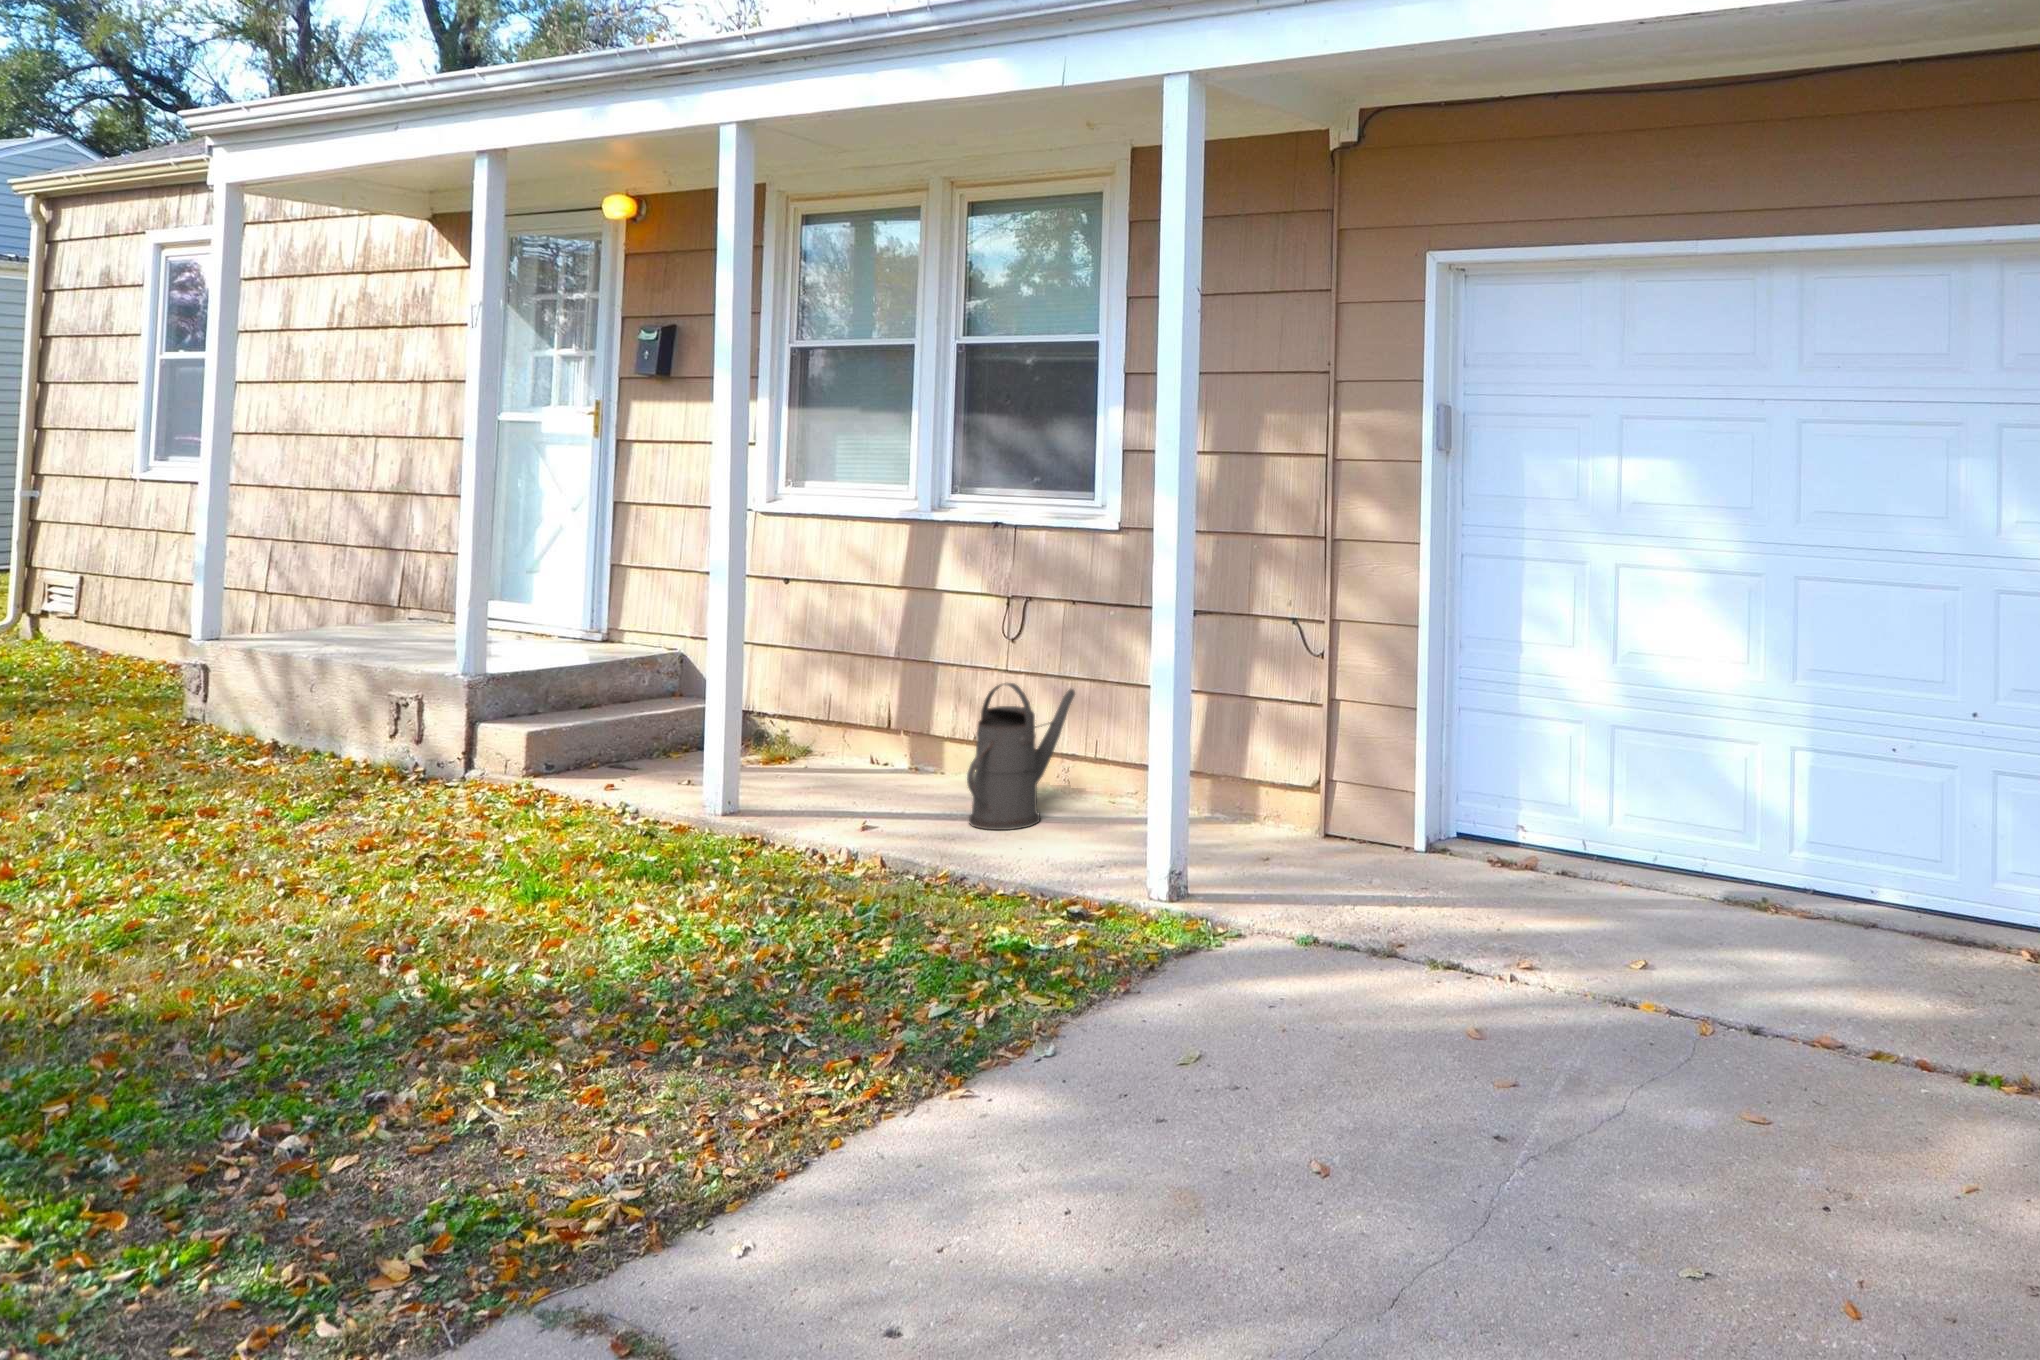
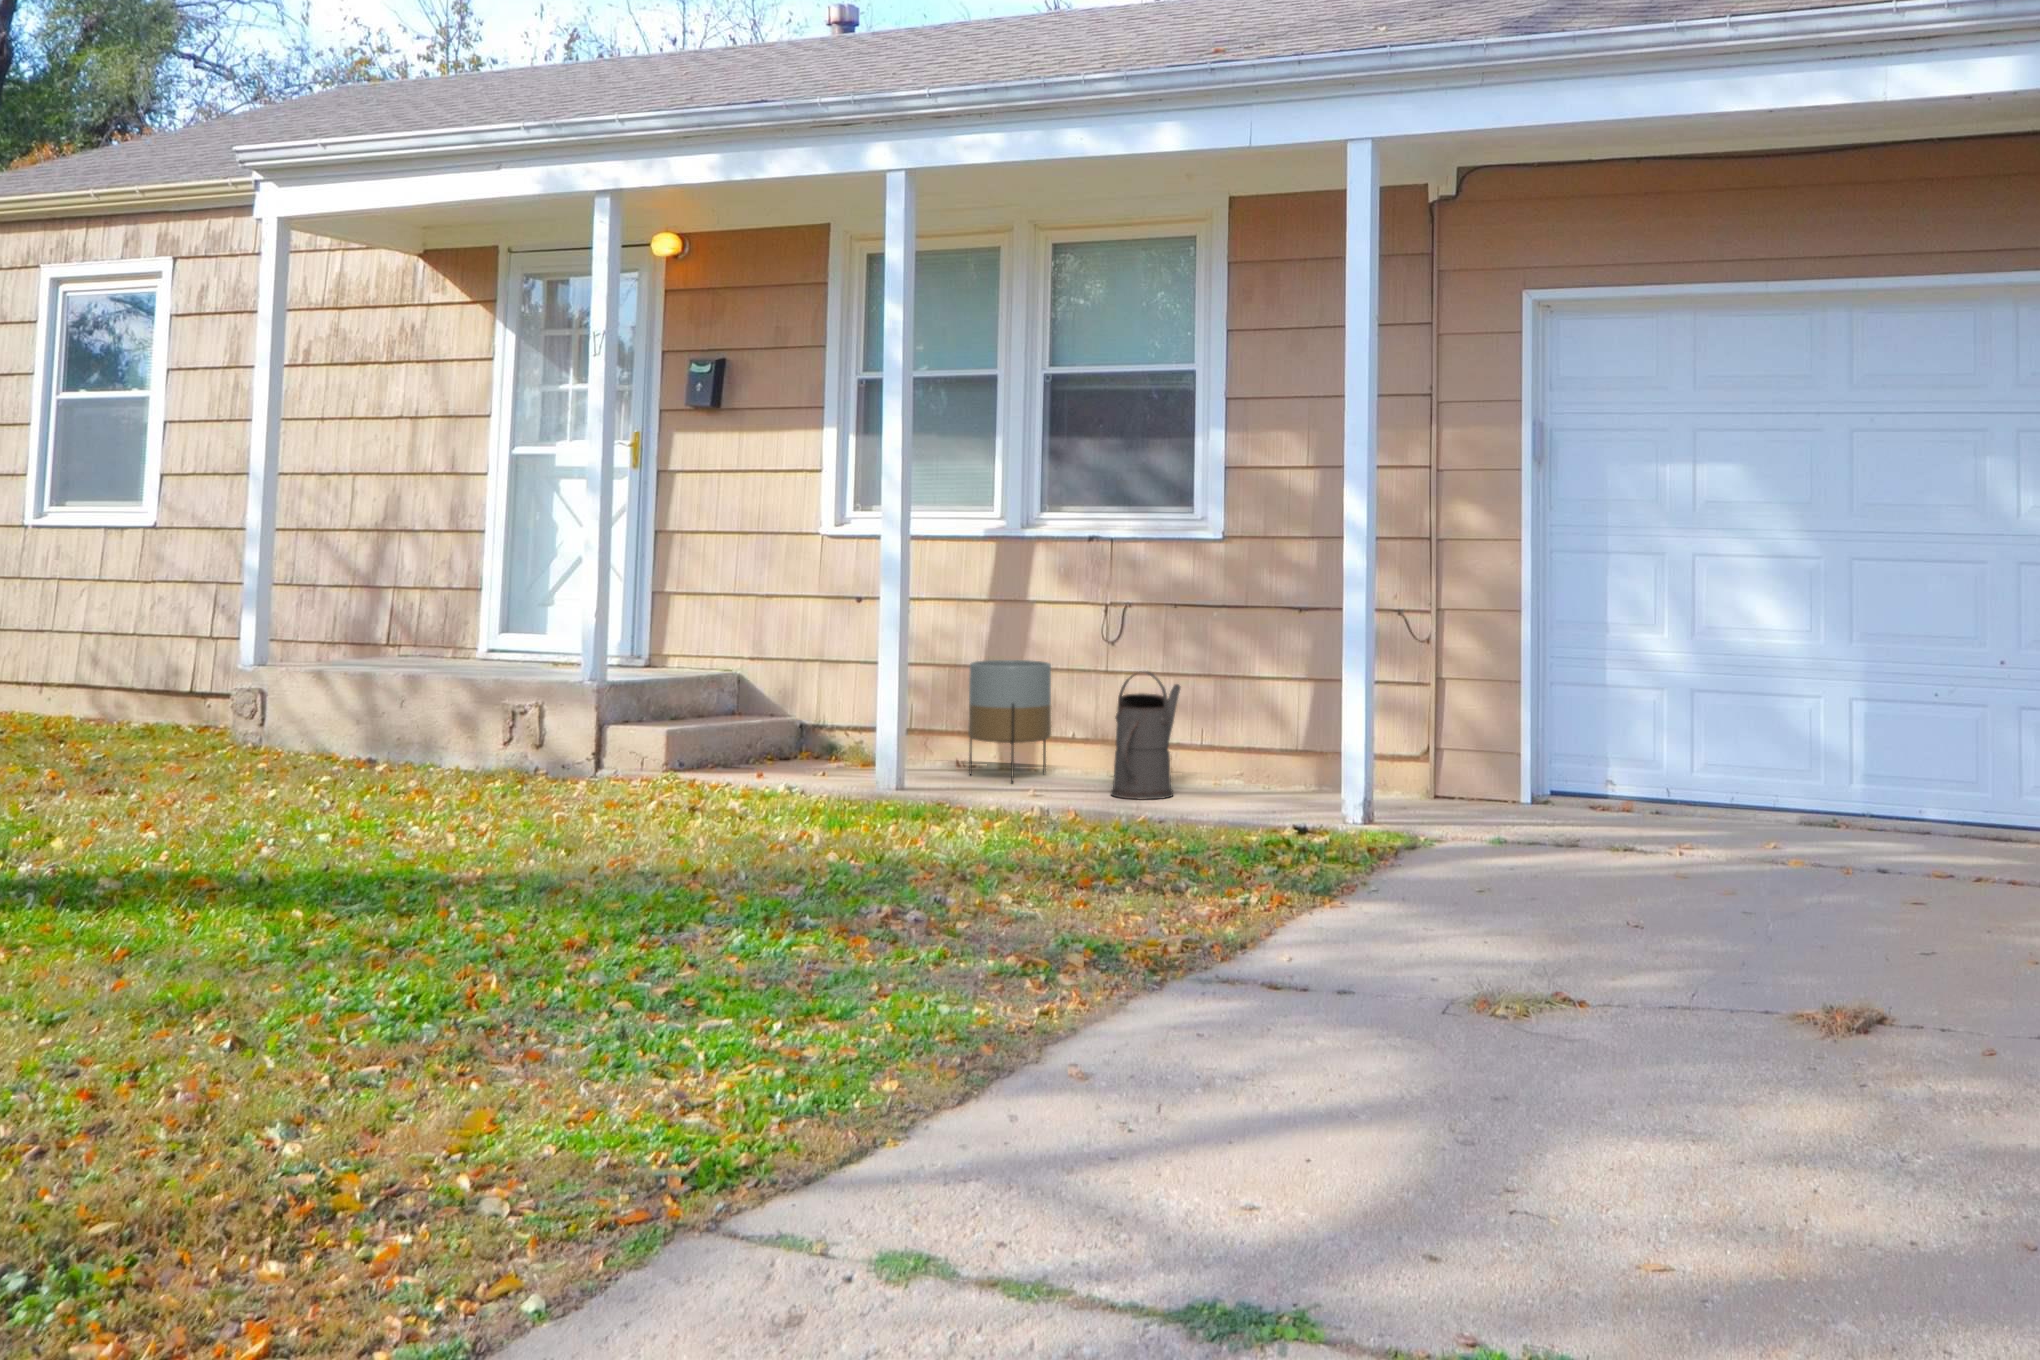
planter: none [855,654,948,796] -> present [968,660,1051,782]

